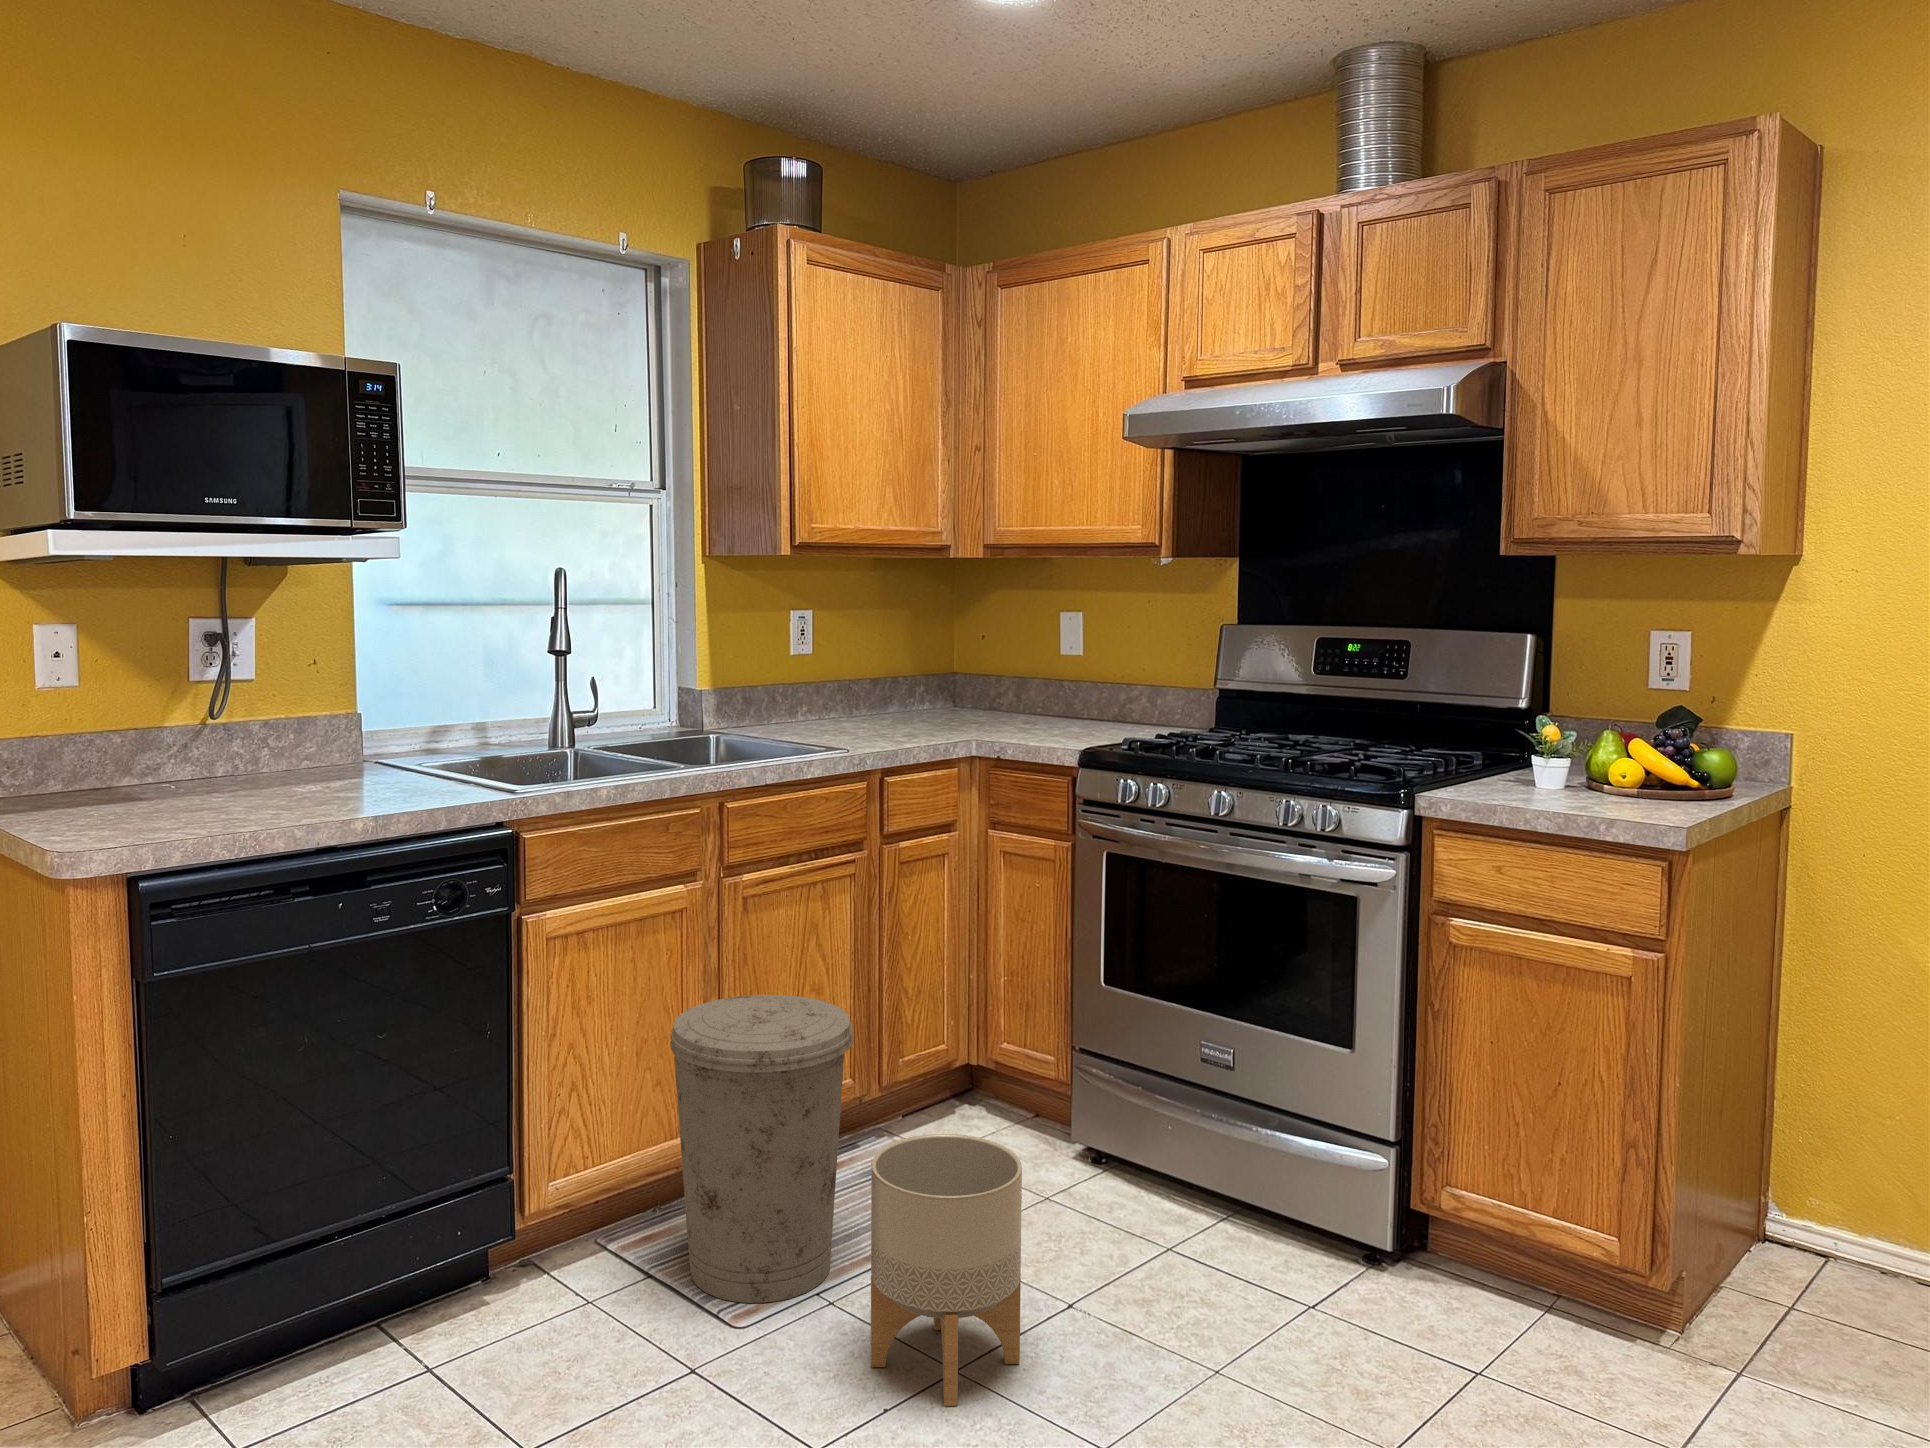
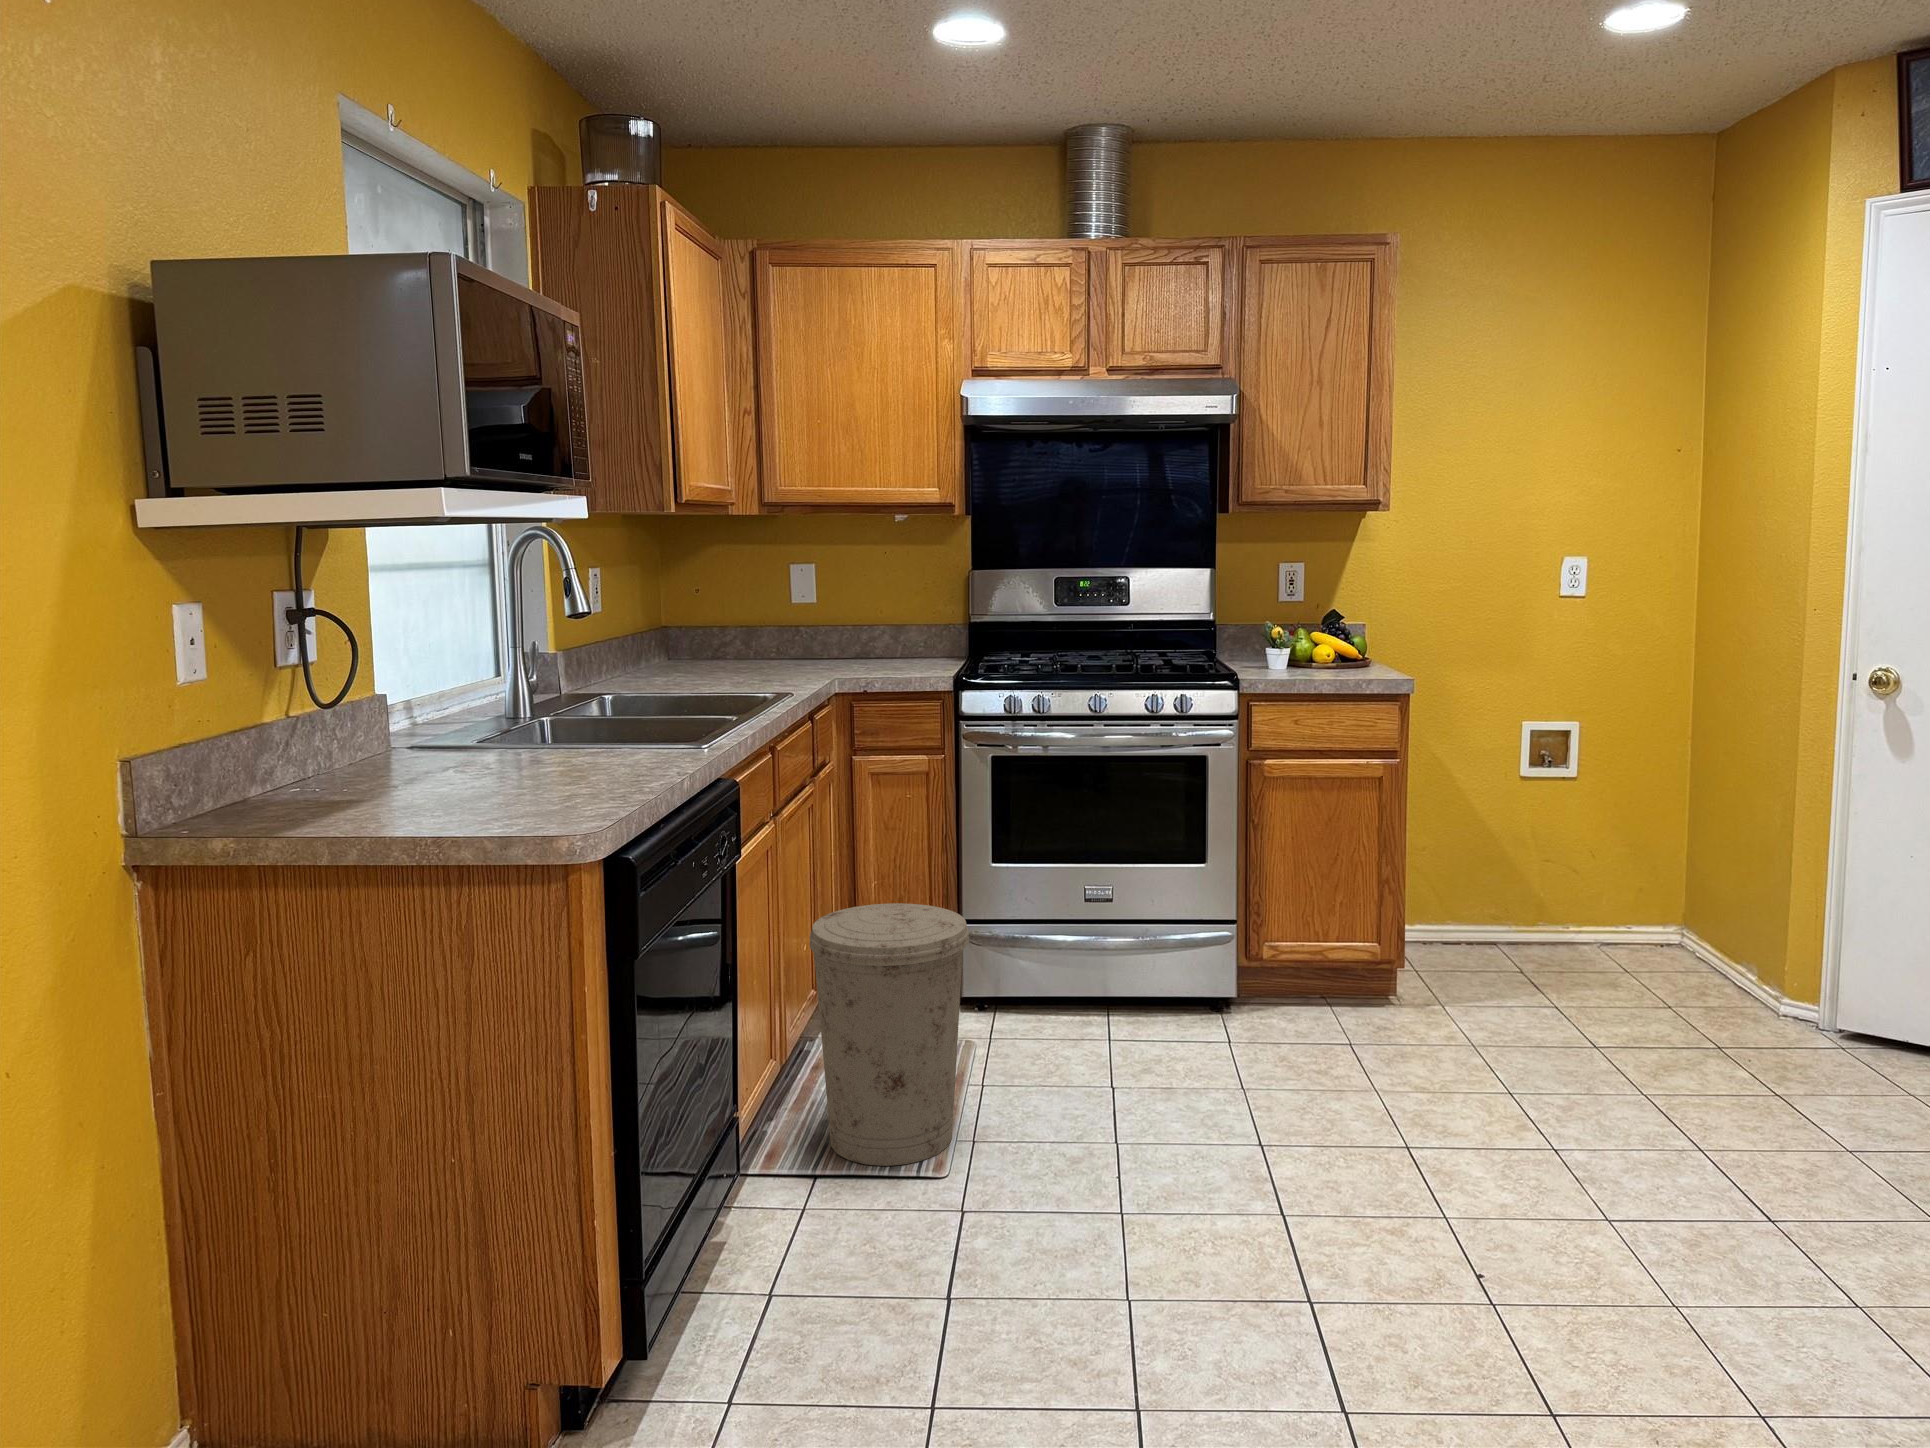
planter: present [871,1134,1022,1406] -> none [1050,967,1166,1157]

